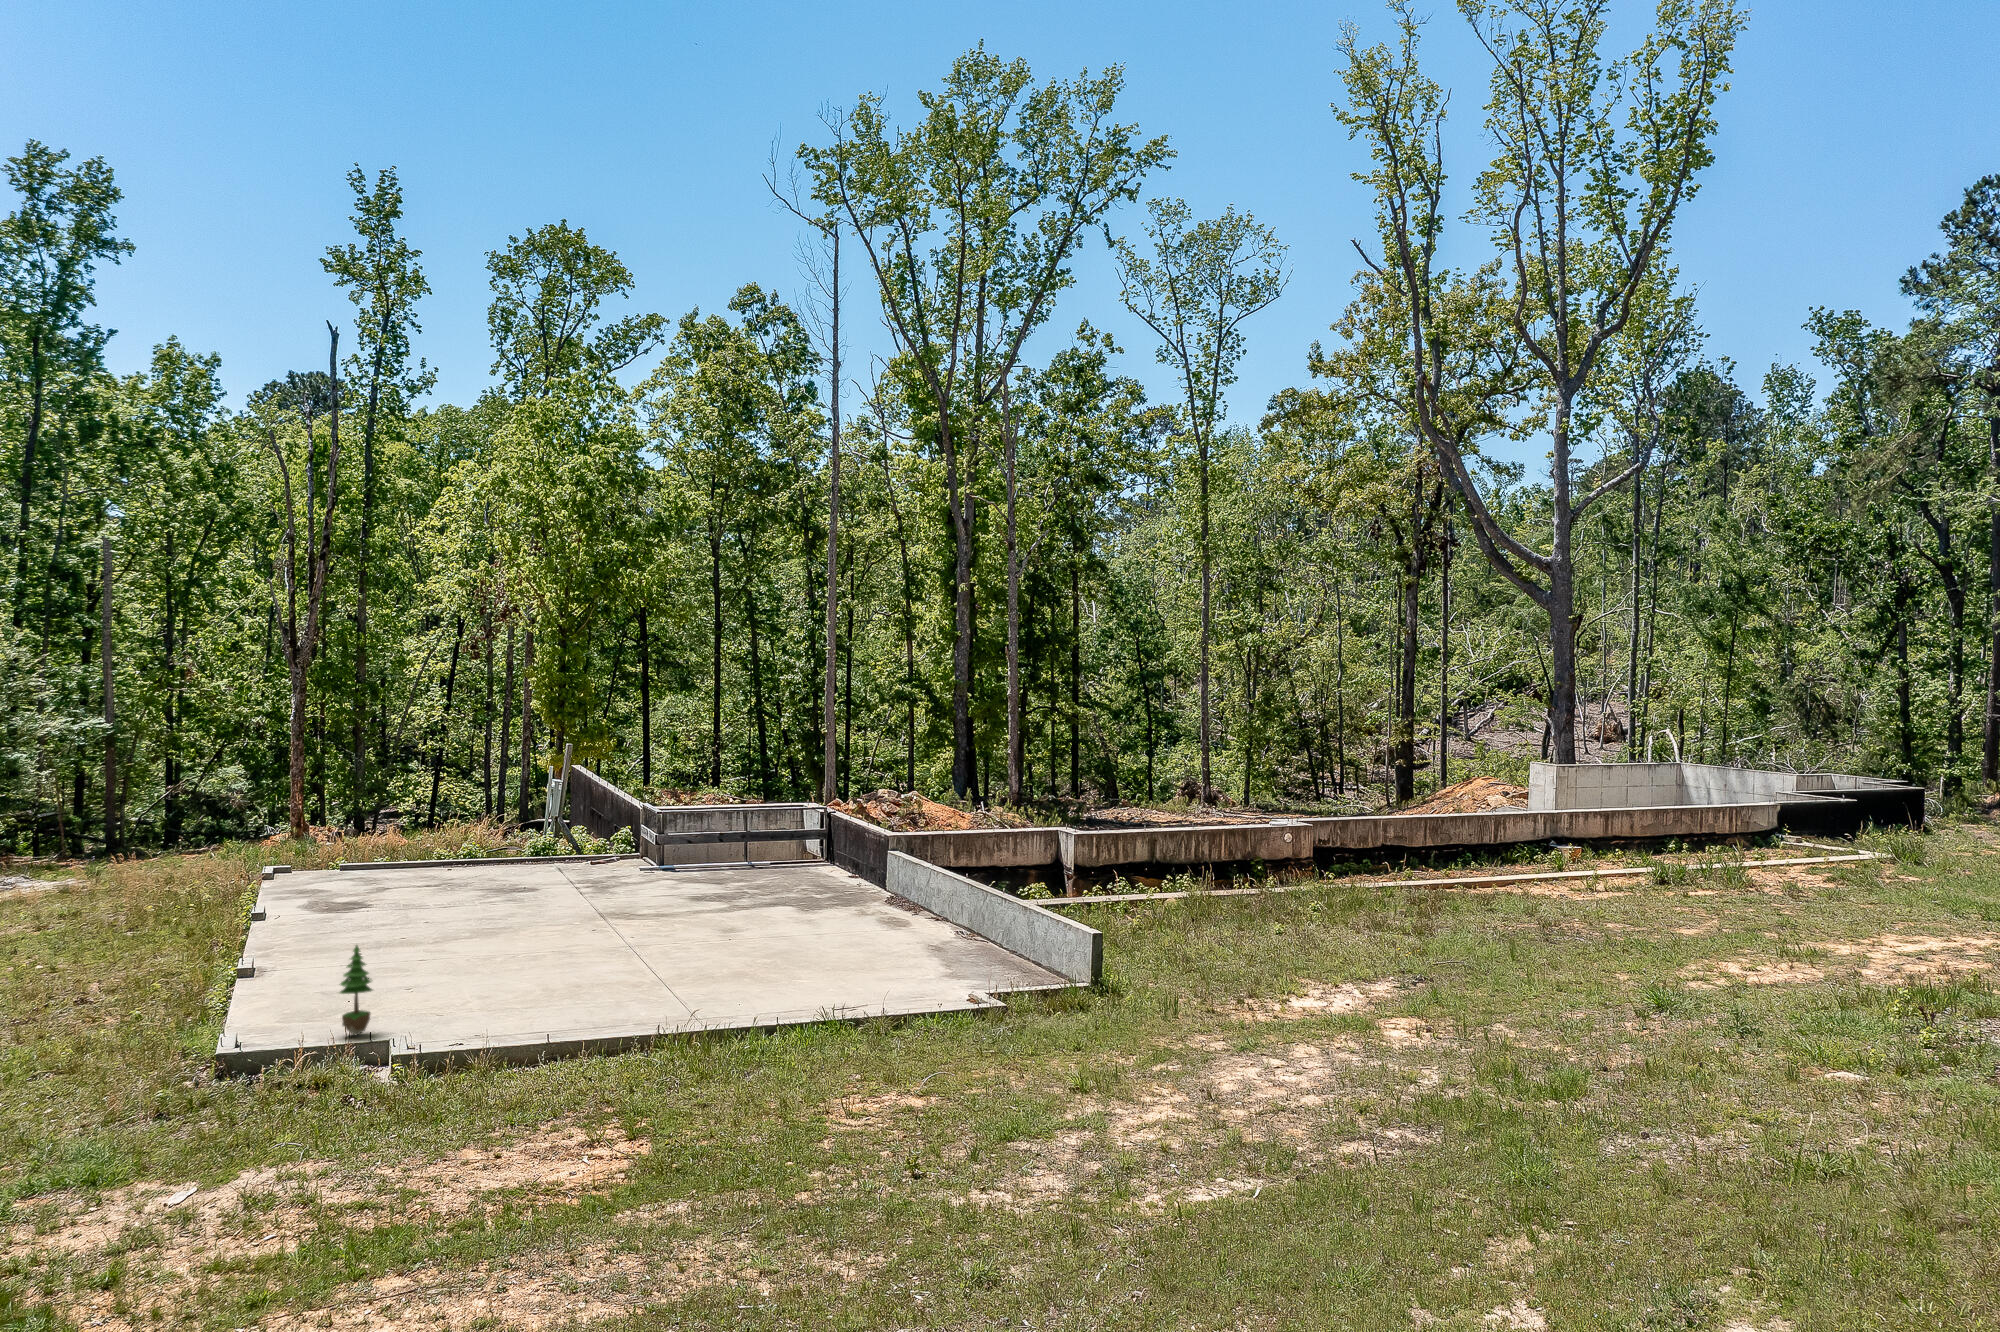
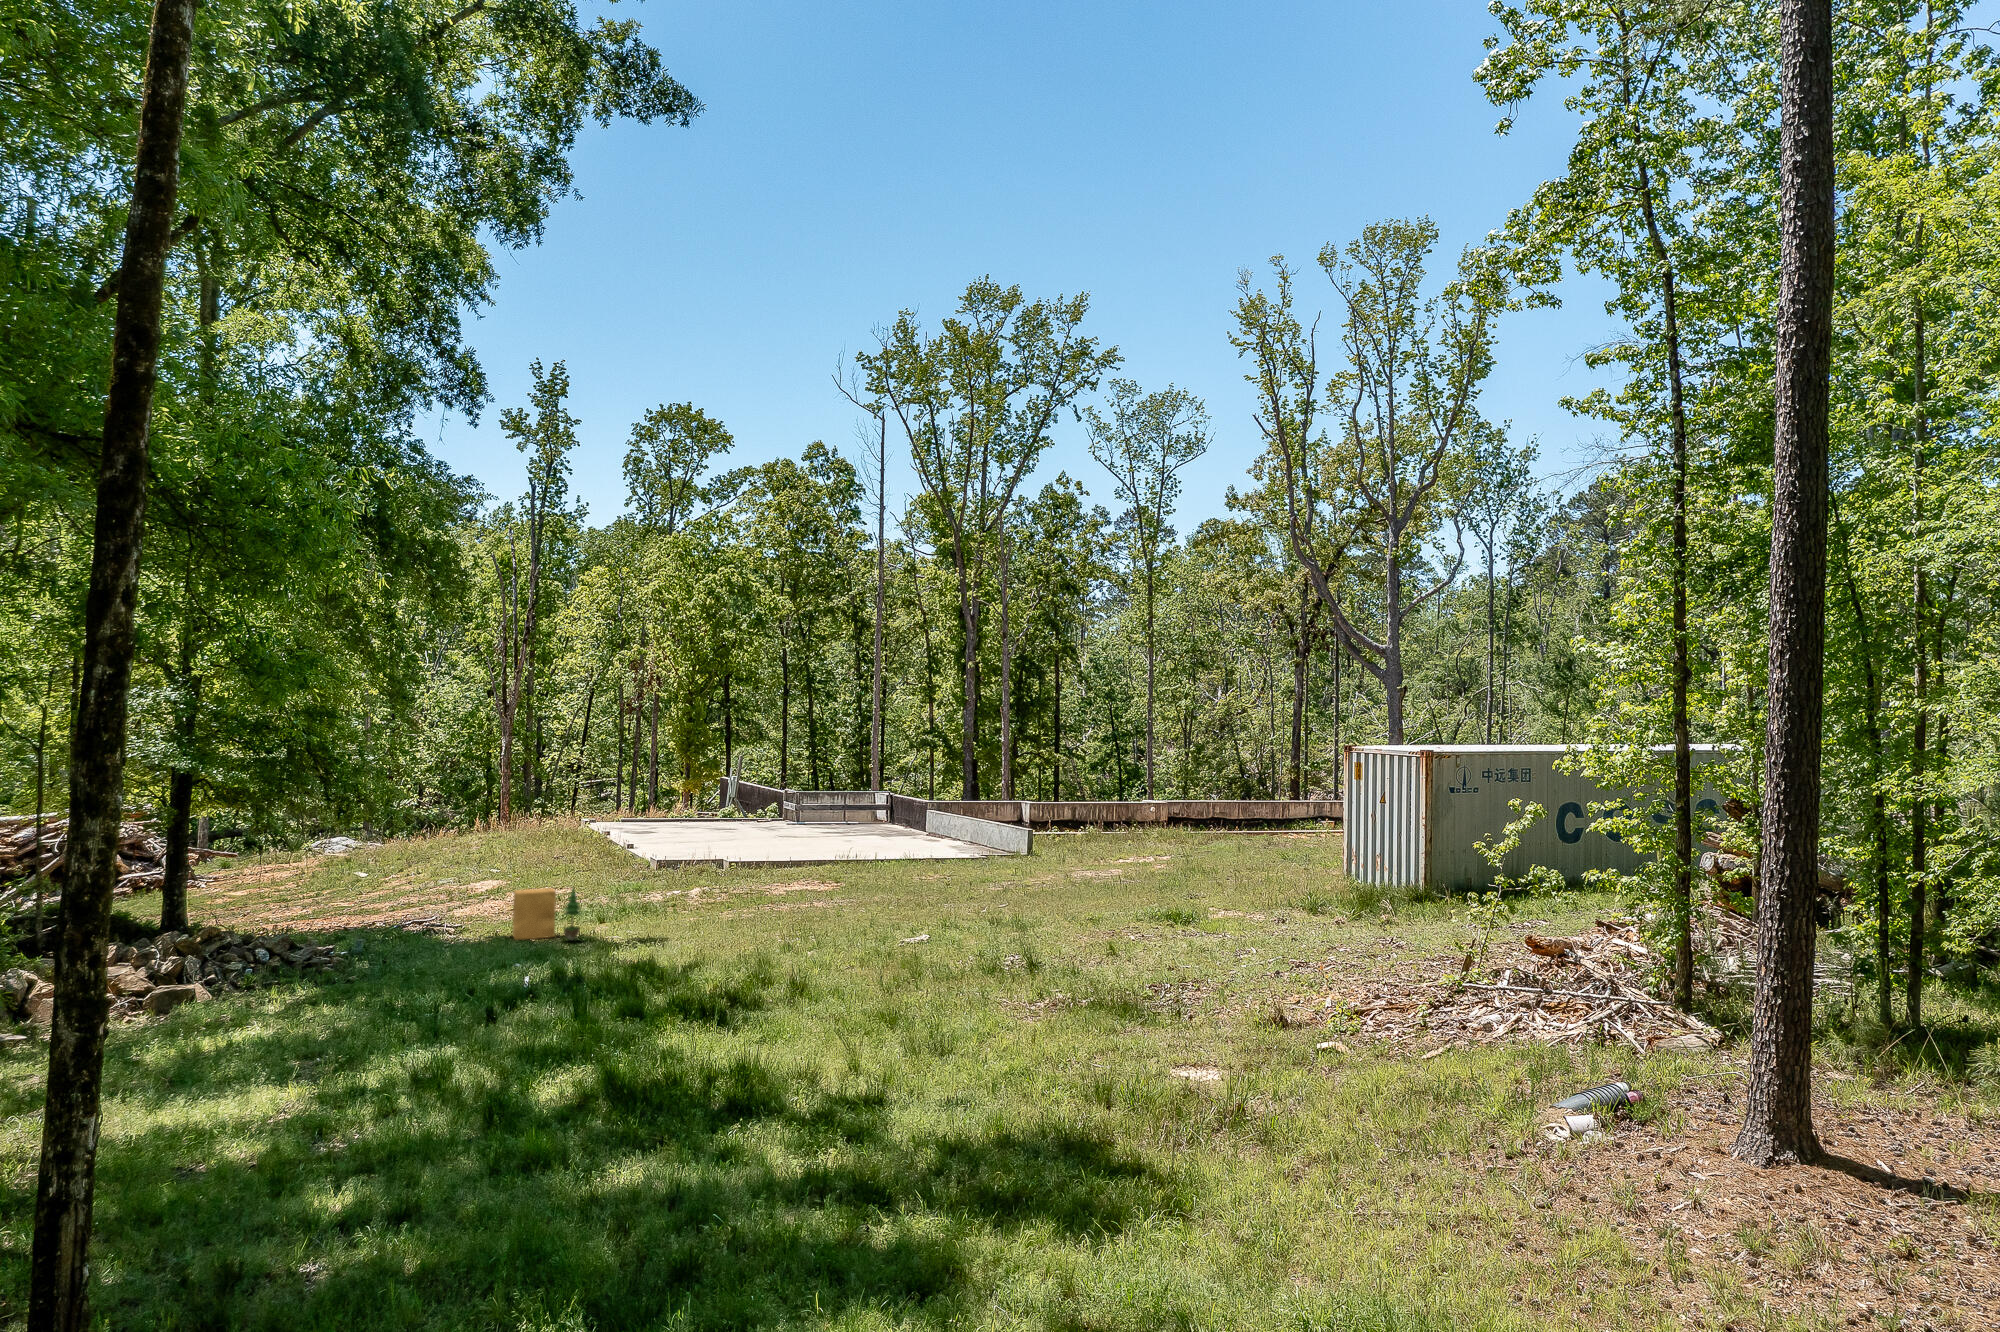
cardboard box: none [259,944,330,1036] -> present [512,888,556,939]

